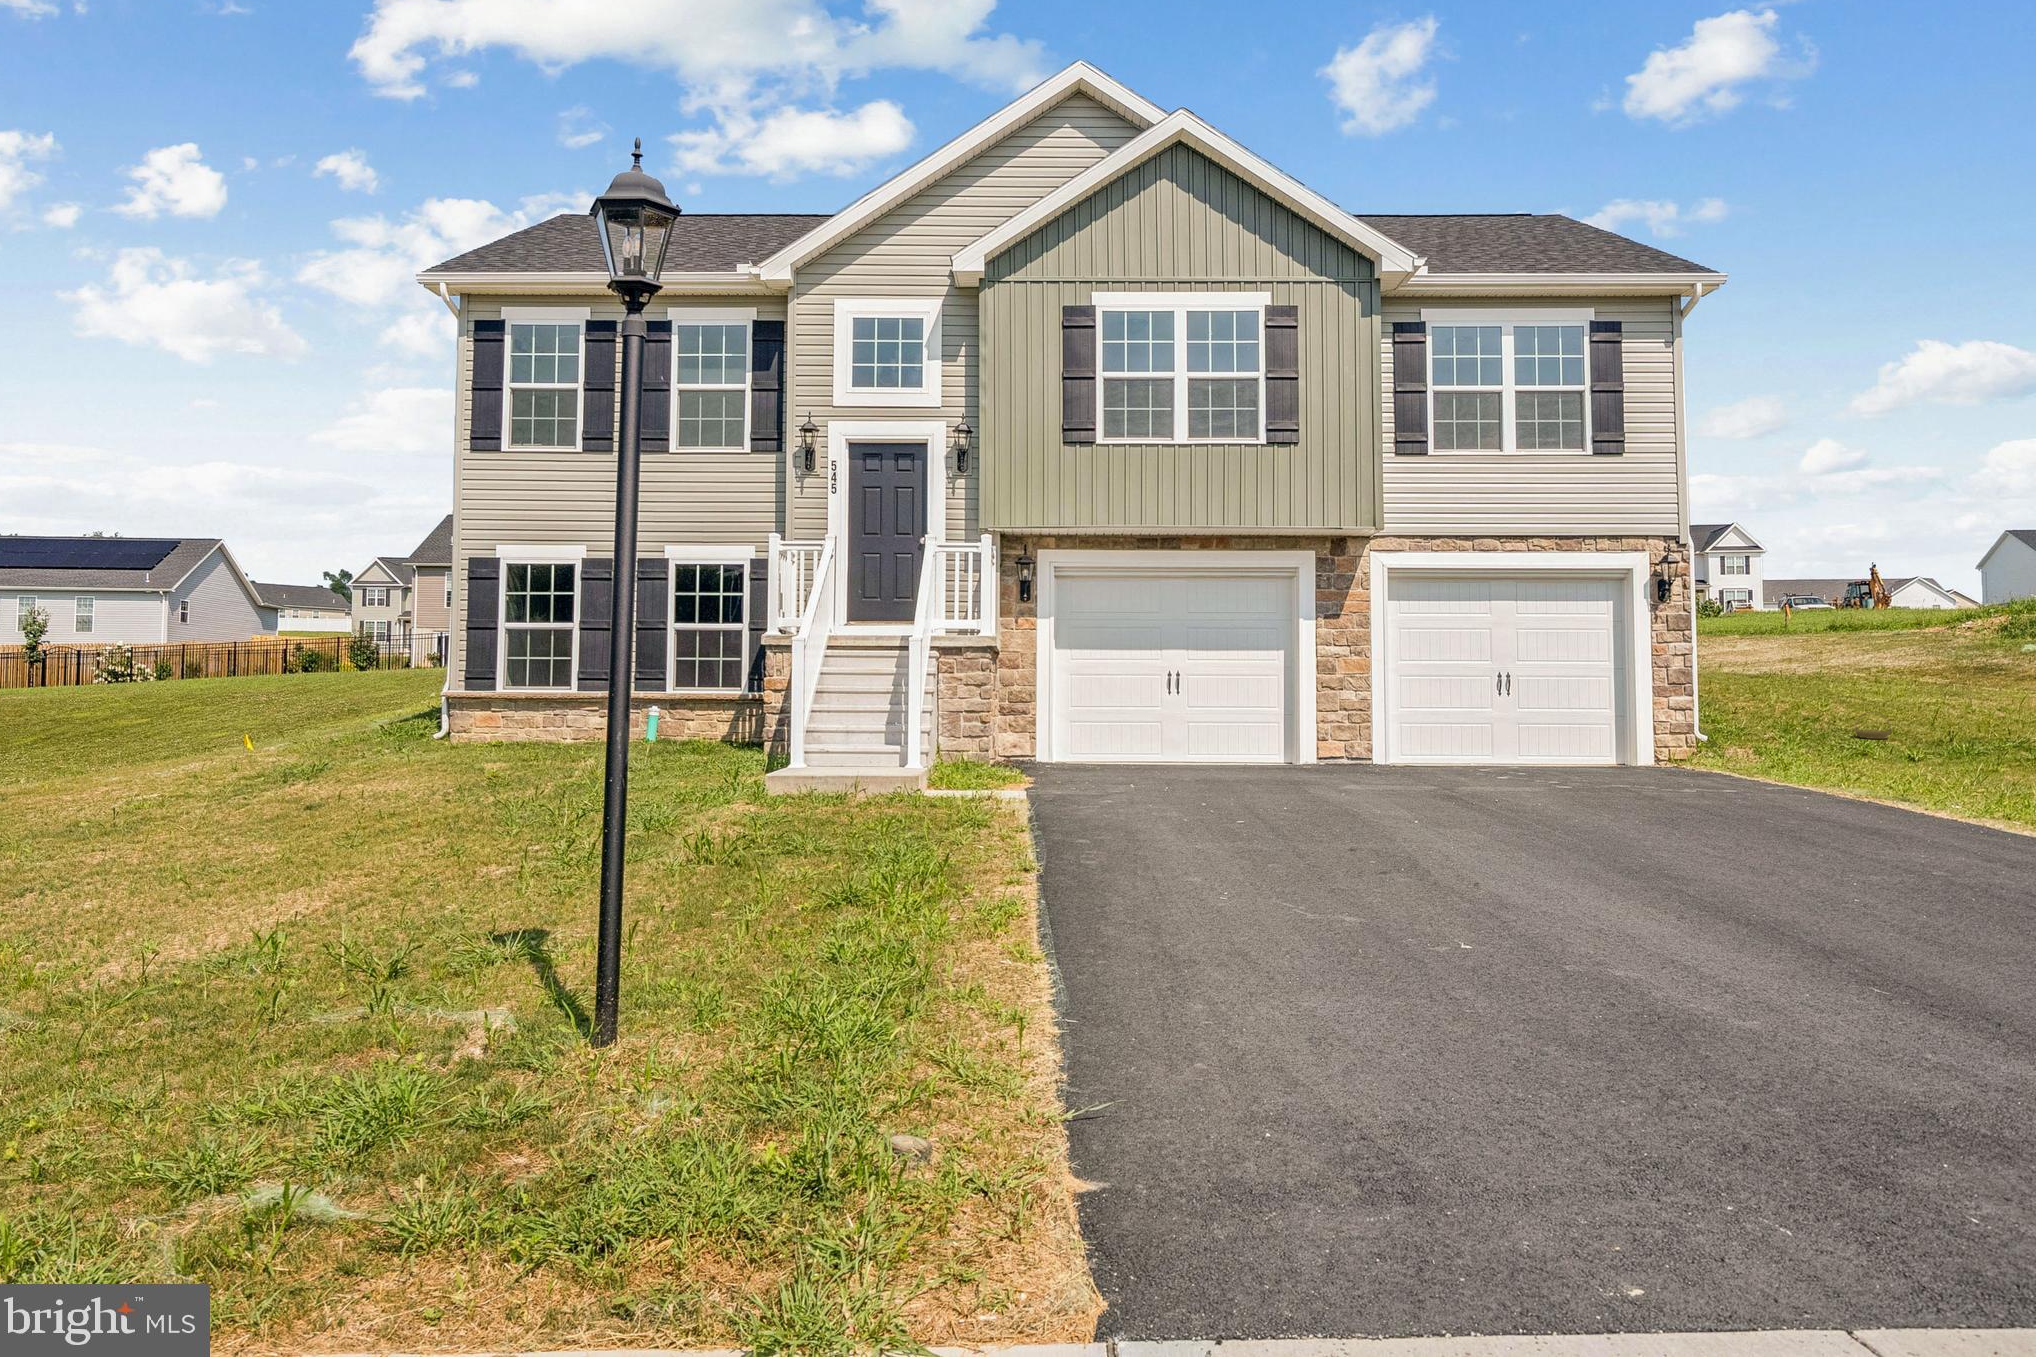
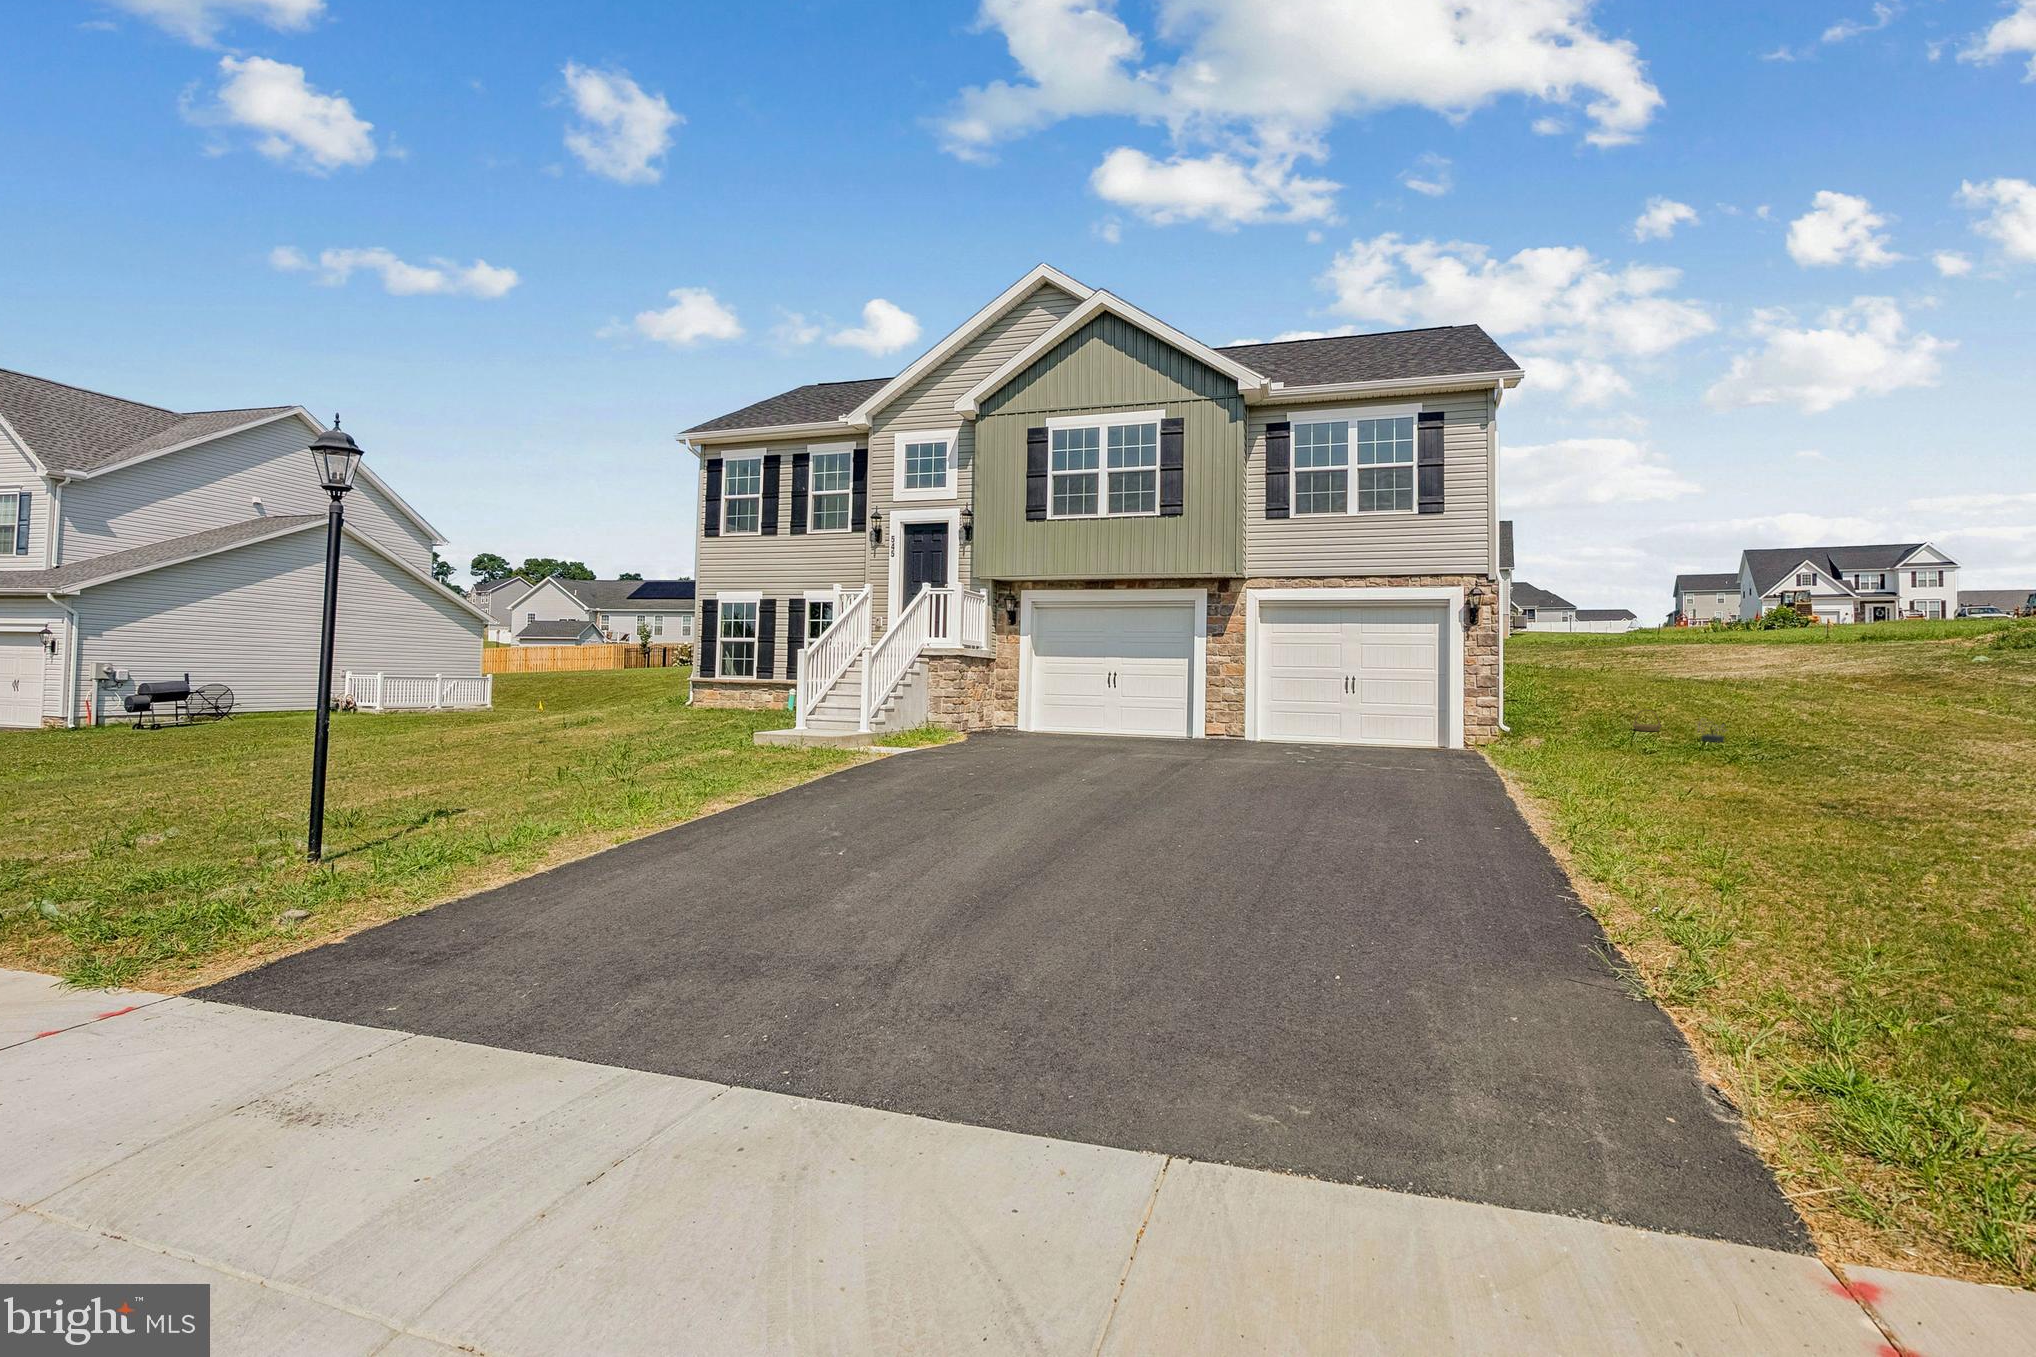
decorative plant: none [1963,723,2004,754] -> present [1698,722,1725,742]

